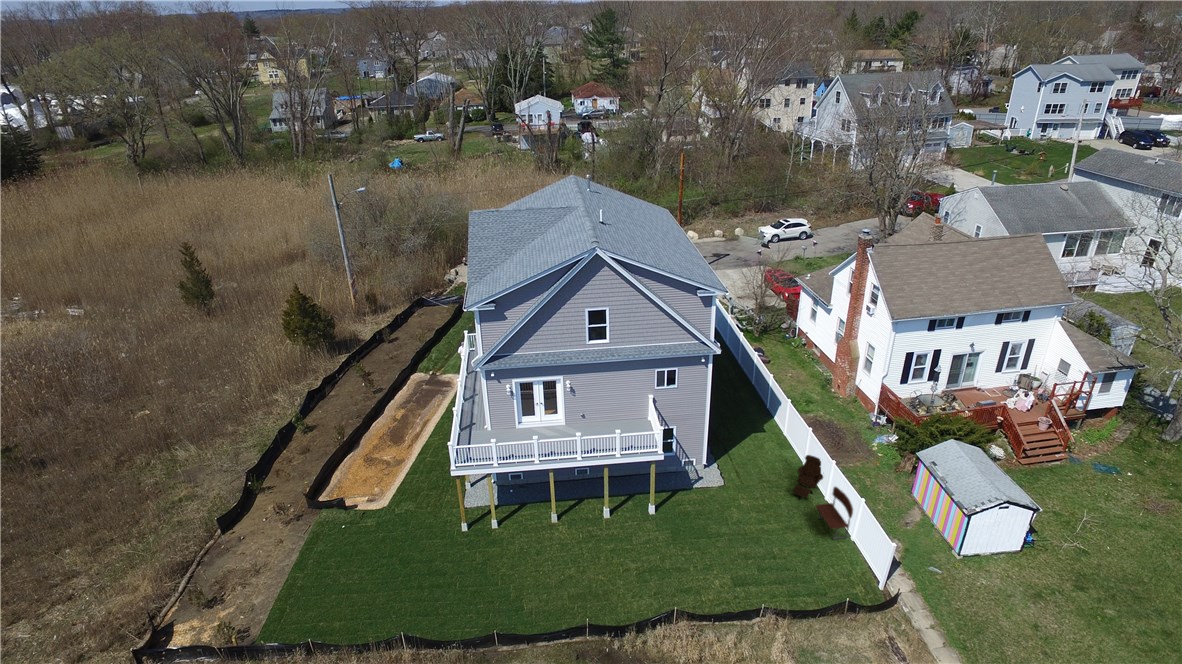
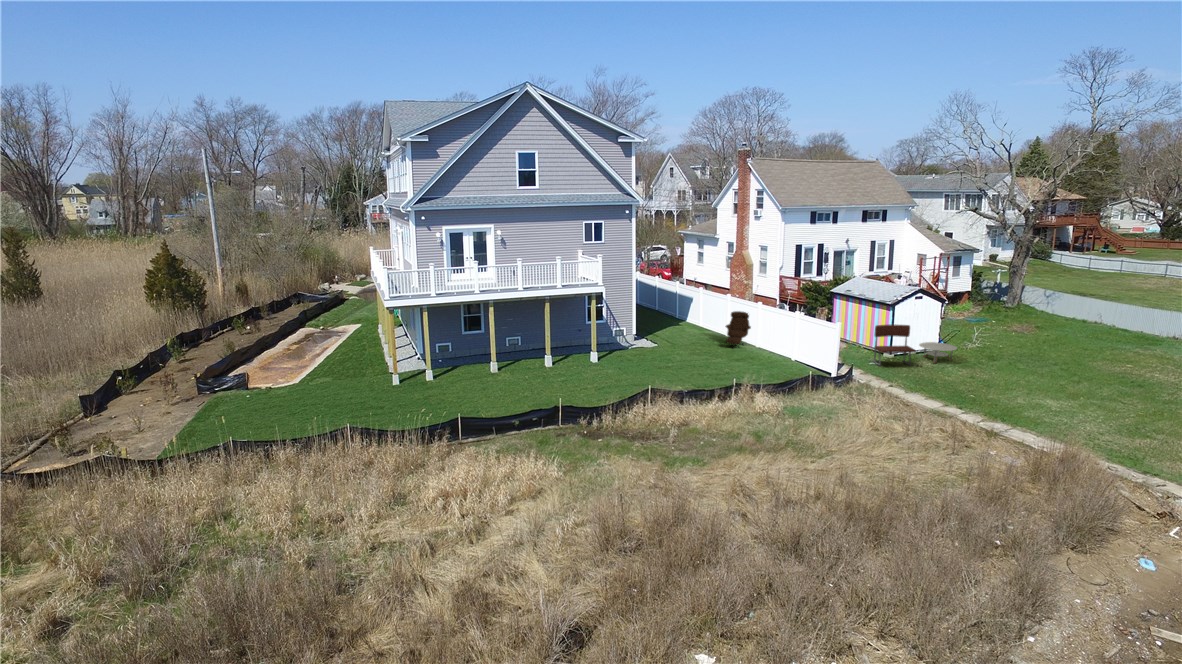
bench: present [815,487,853,539] -> present [874,324,916,366]
round table: none [1004,542,1049,577] -> present [919,342,957,363]

